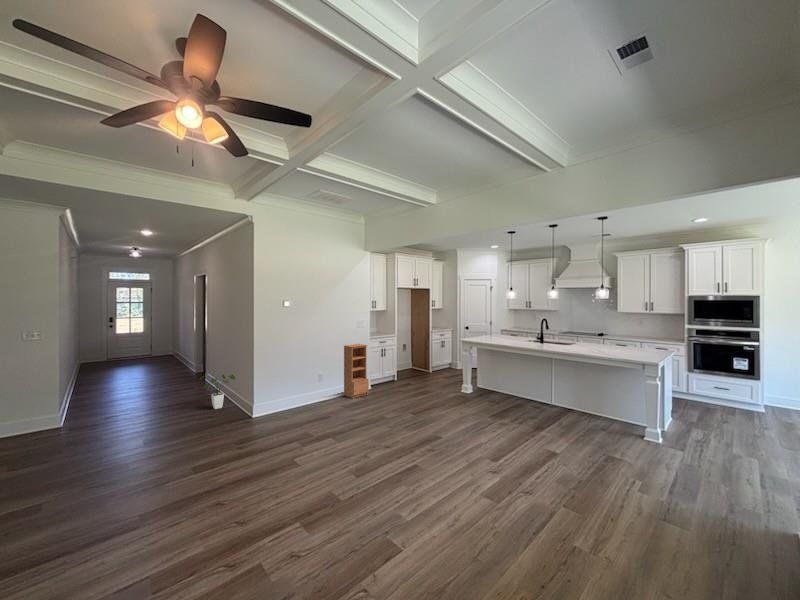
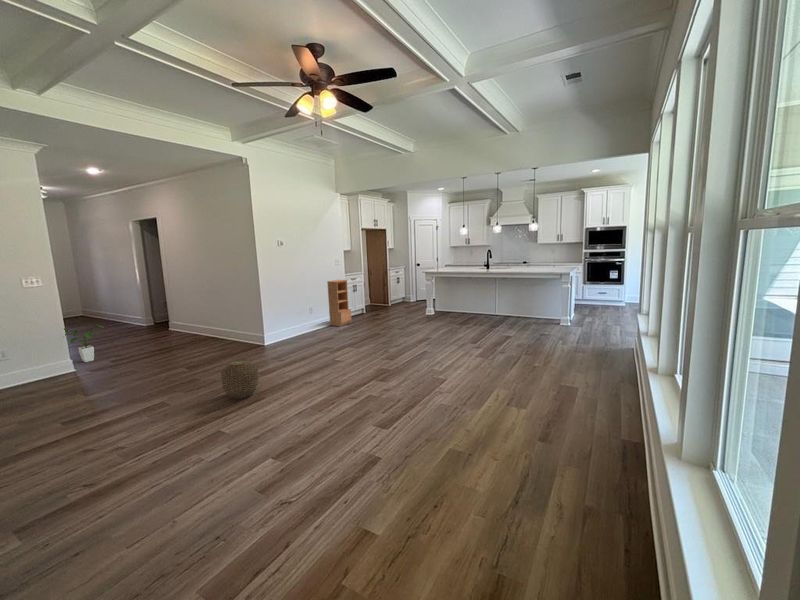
house plant: present [200,374,236,409] -> present [64,325,104,362]
woven basket: none [108,454,164,511] -> present [221,359,259,399]

